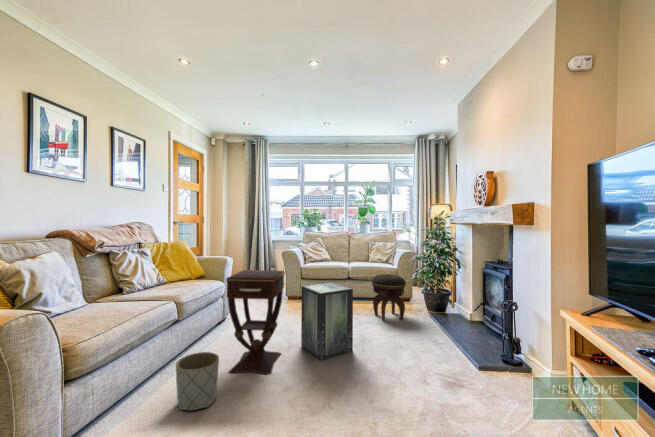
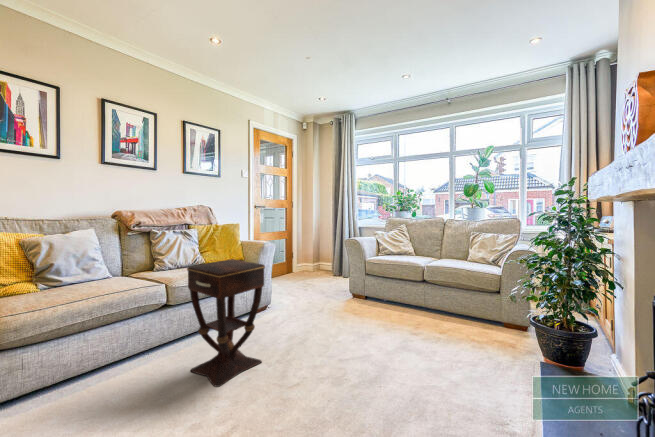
footstool: present [372,274,406,321] -> none [428,282,482,355]
storage box: present [301,282,353,361] -> none [286,286,341,388]
planter: present [176,352,219,410] -> none [97,343,149,408]

